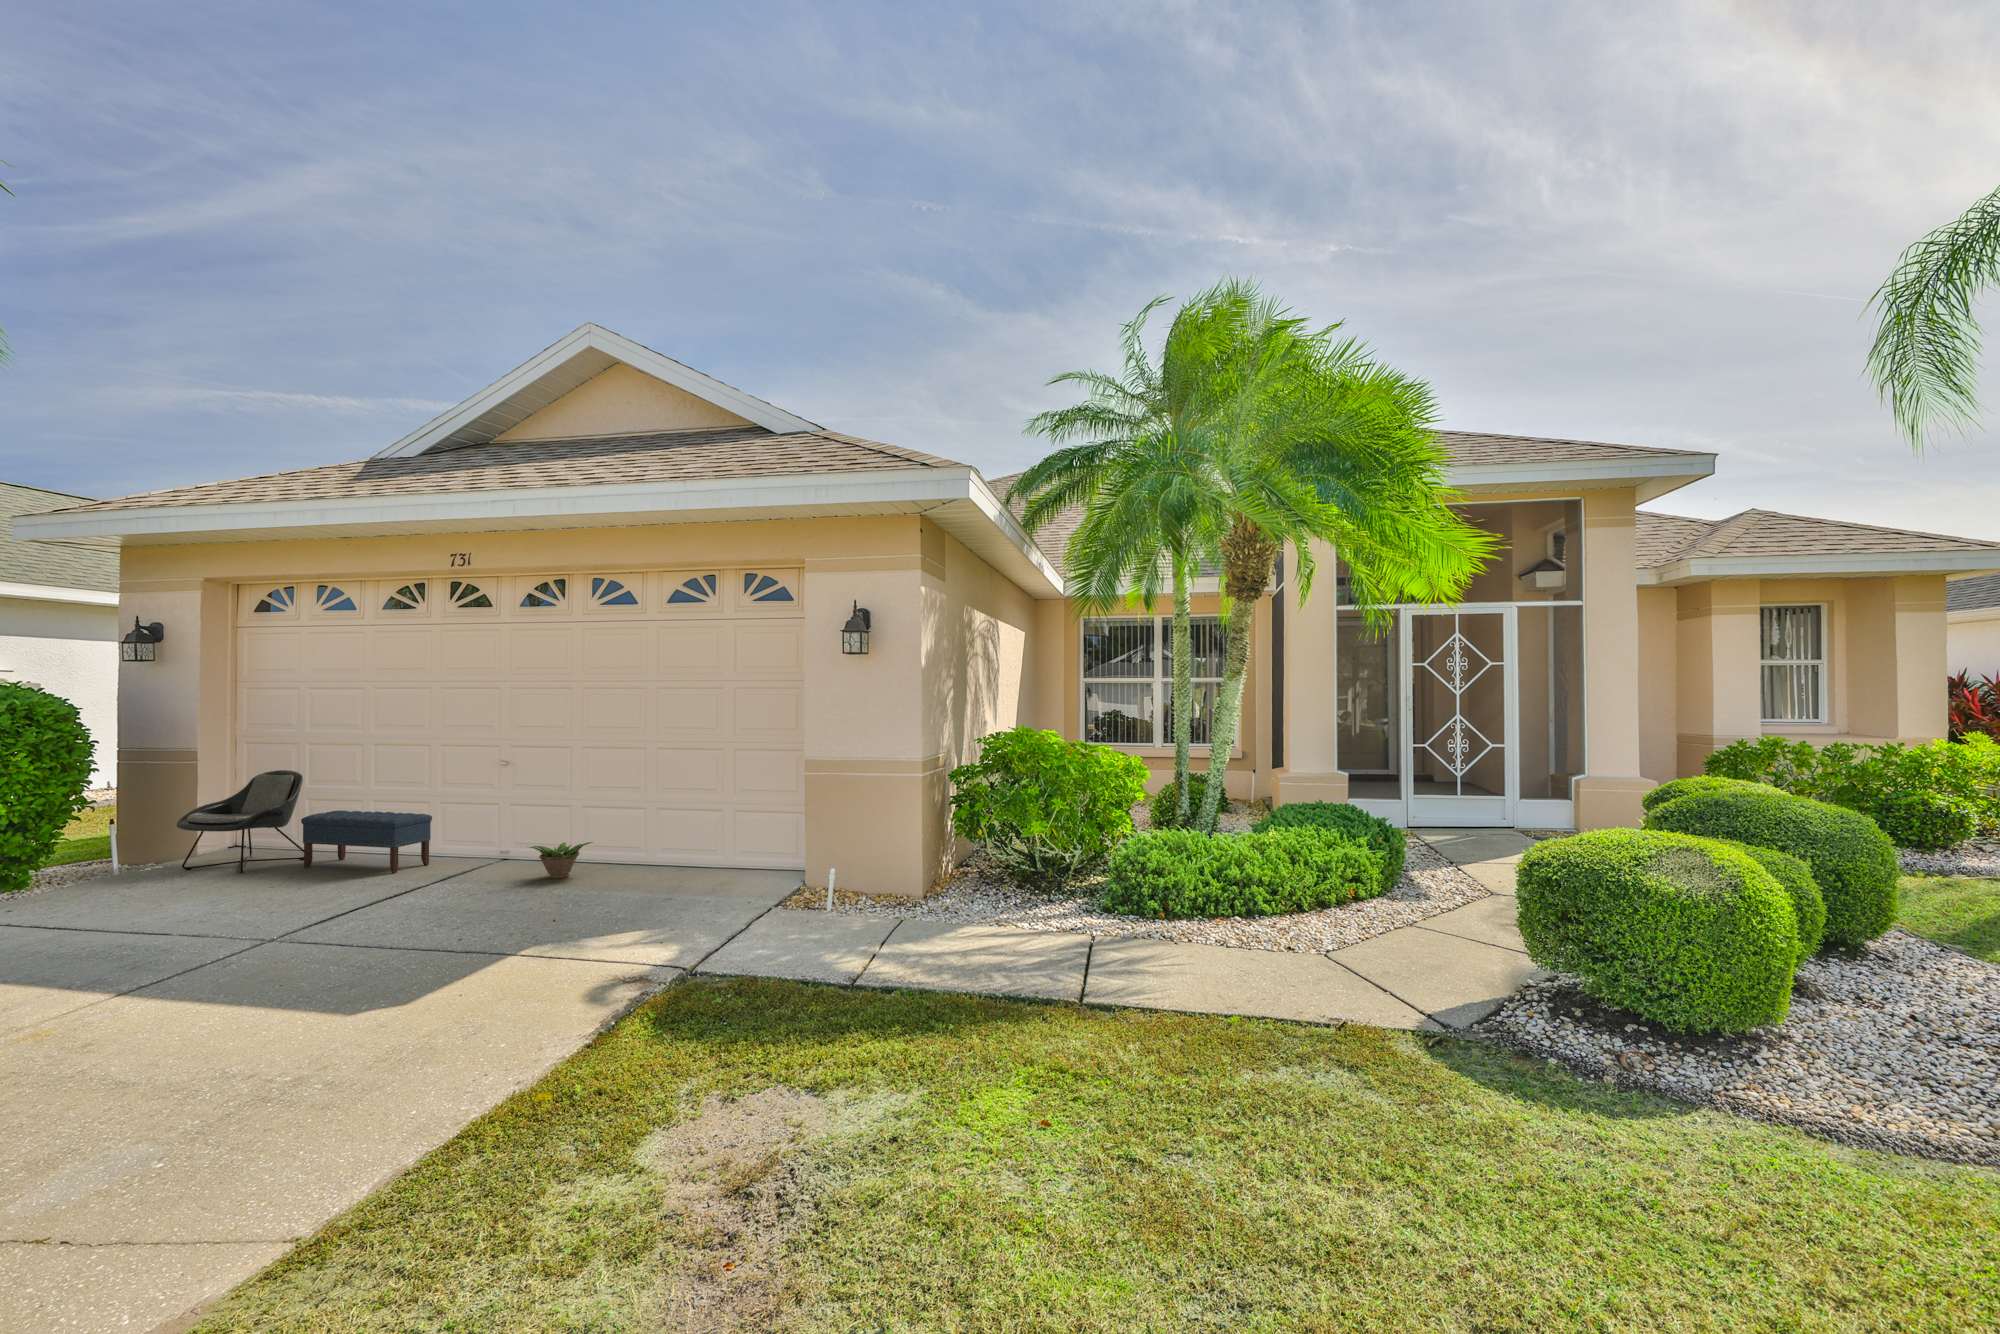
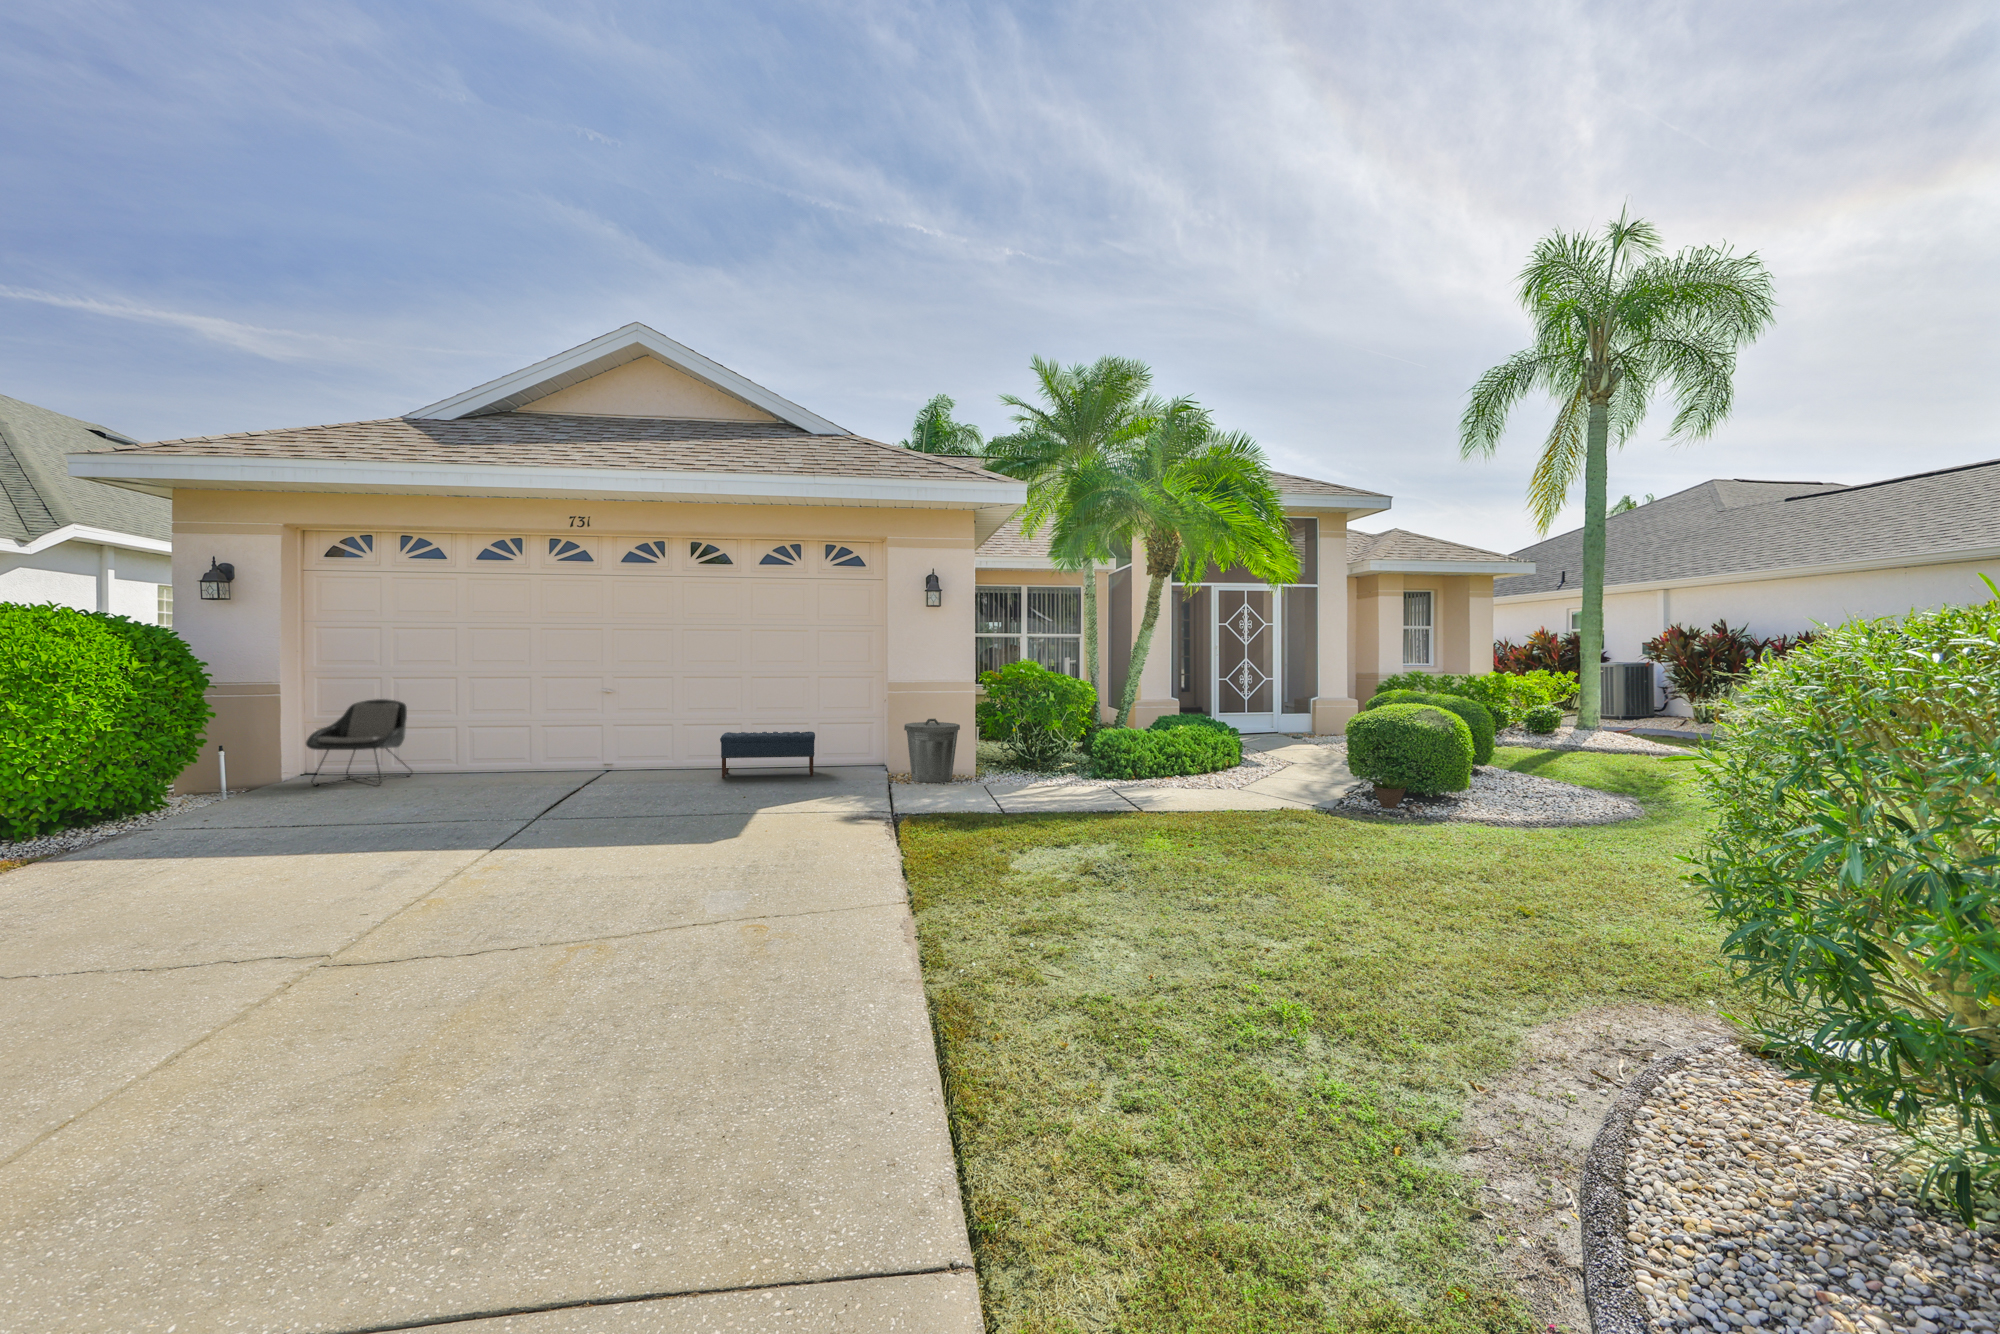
bench: present [301,810,432,873] -> present [720,732,815,778]
trash can: none [811,814,893,910] -> present [904,719,960,783]
decorative plant: present [530,842,593,878] -> present [1360,777,1417,808]

